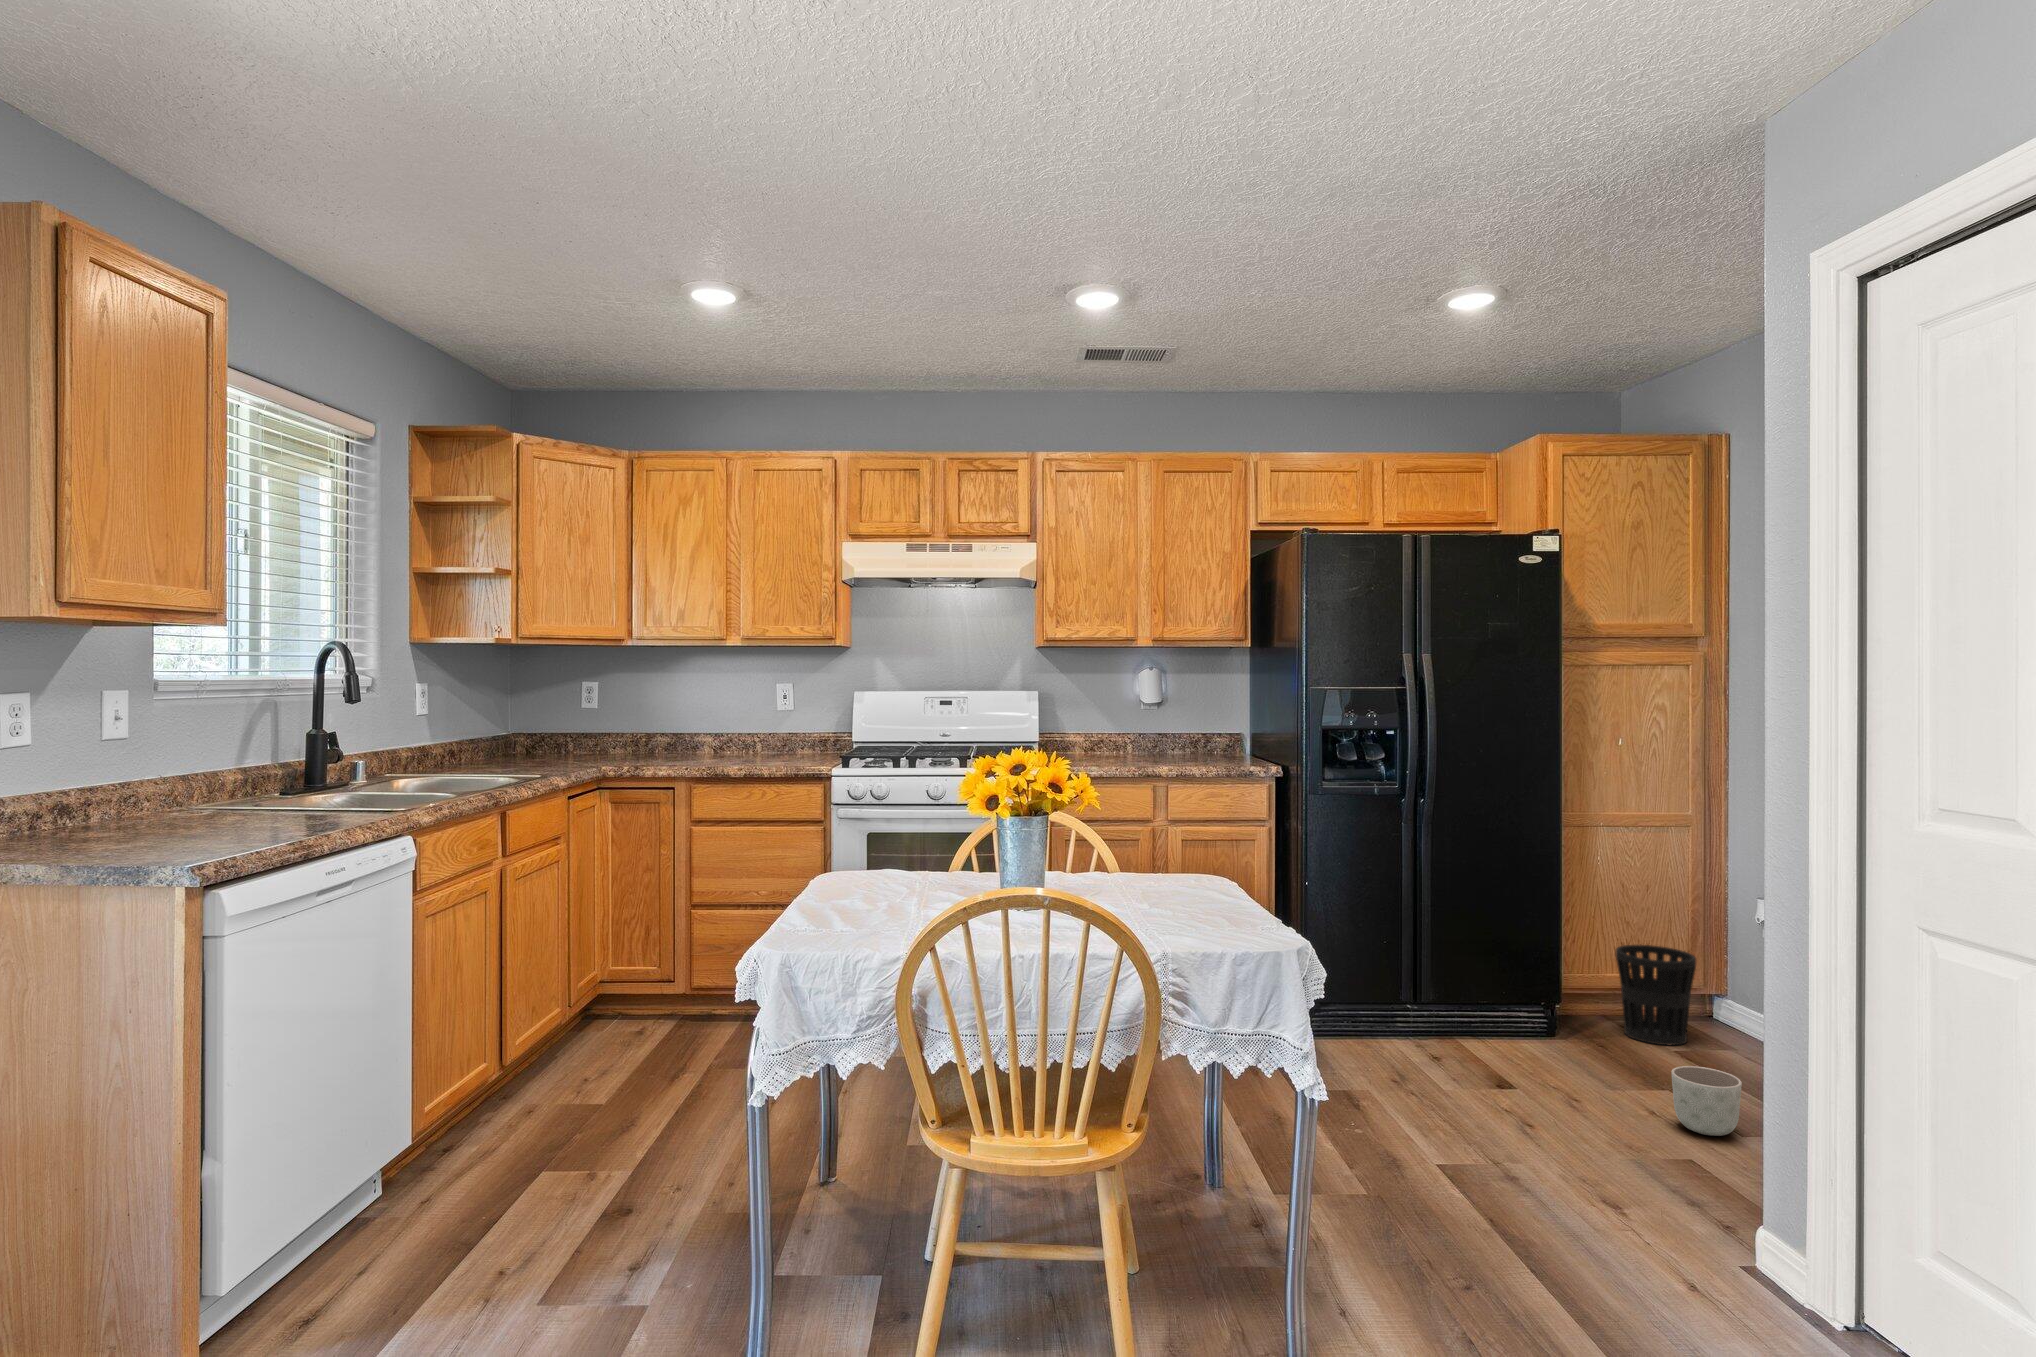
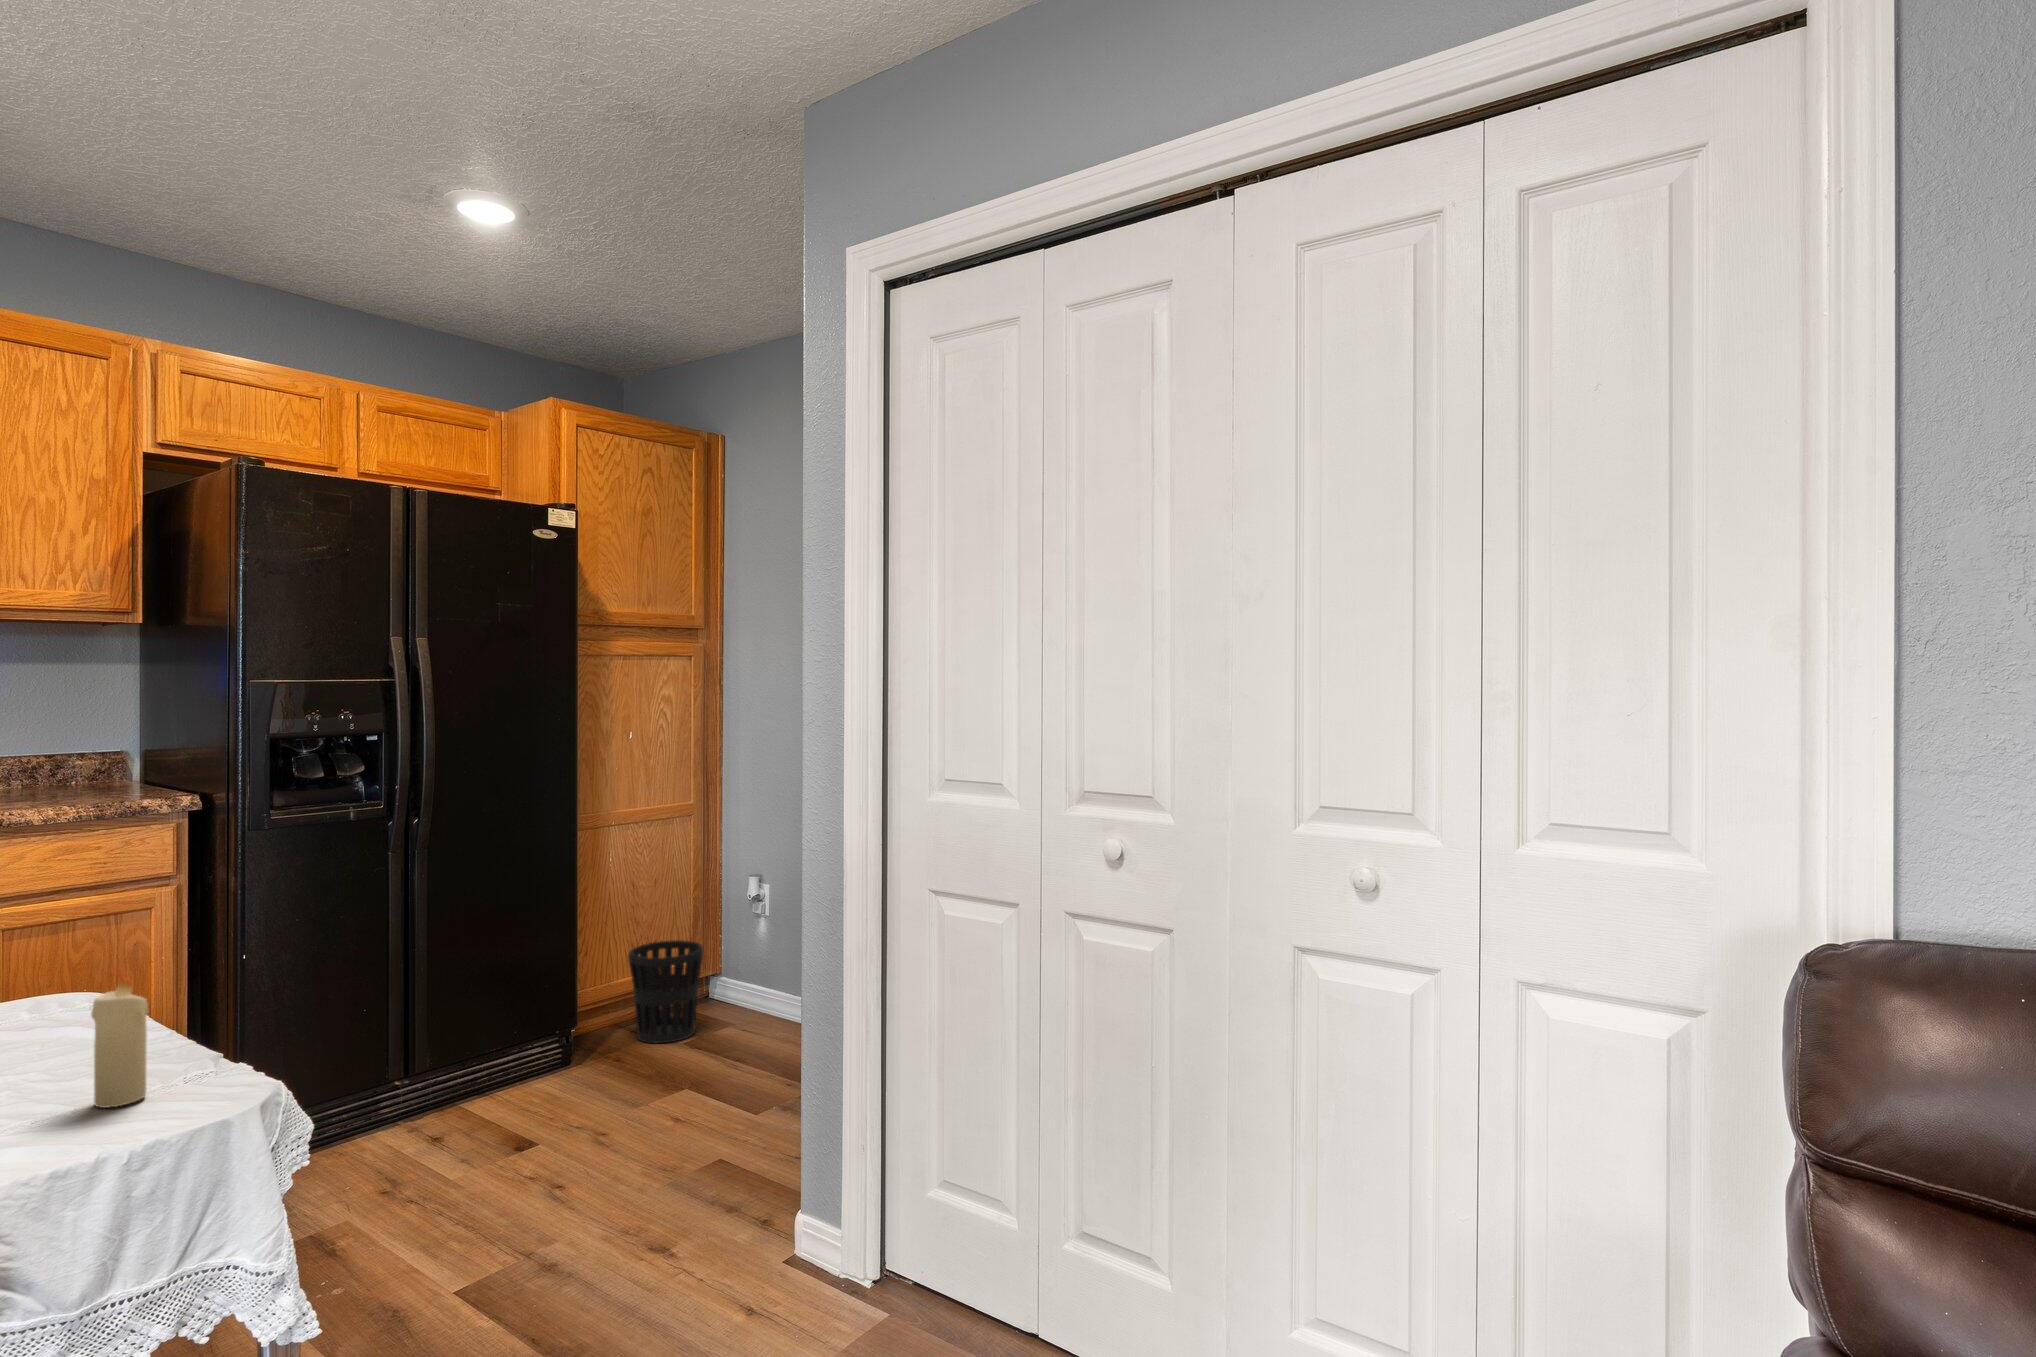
candle: none [1220,853,1246,928] -> present [91,972,148,1108]
planter: present [1671,1066,1742,1136] -> none [702,1062,764,1133]

